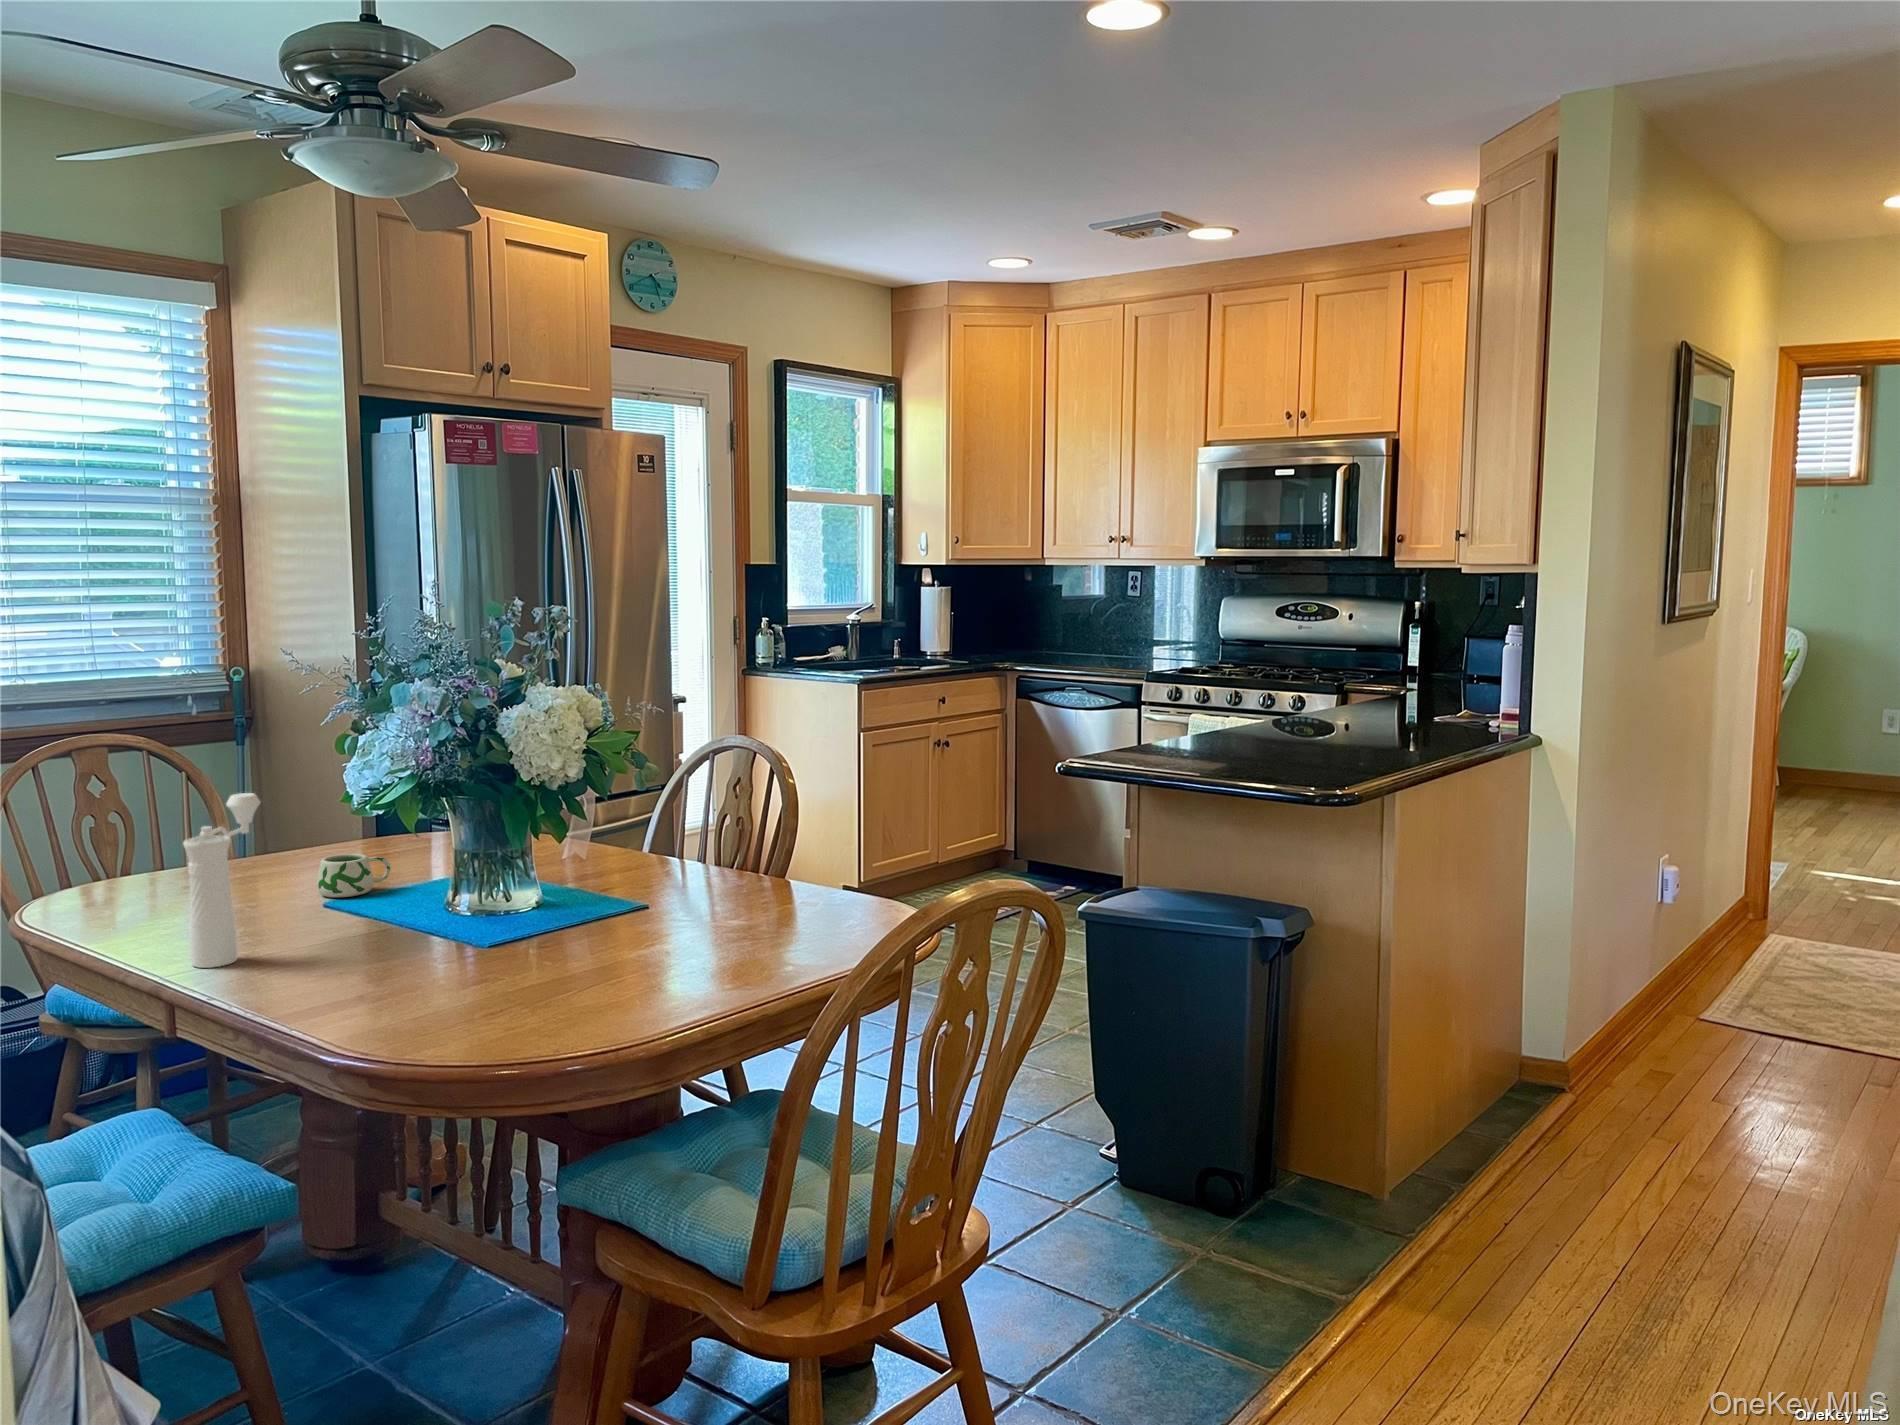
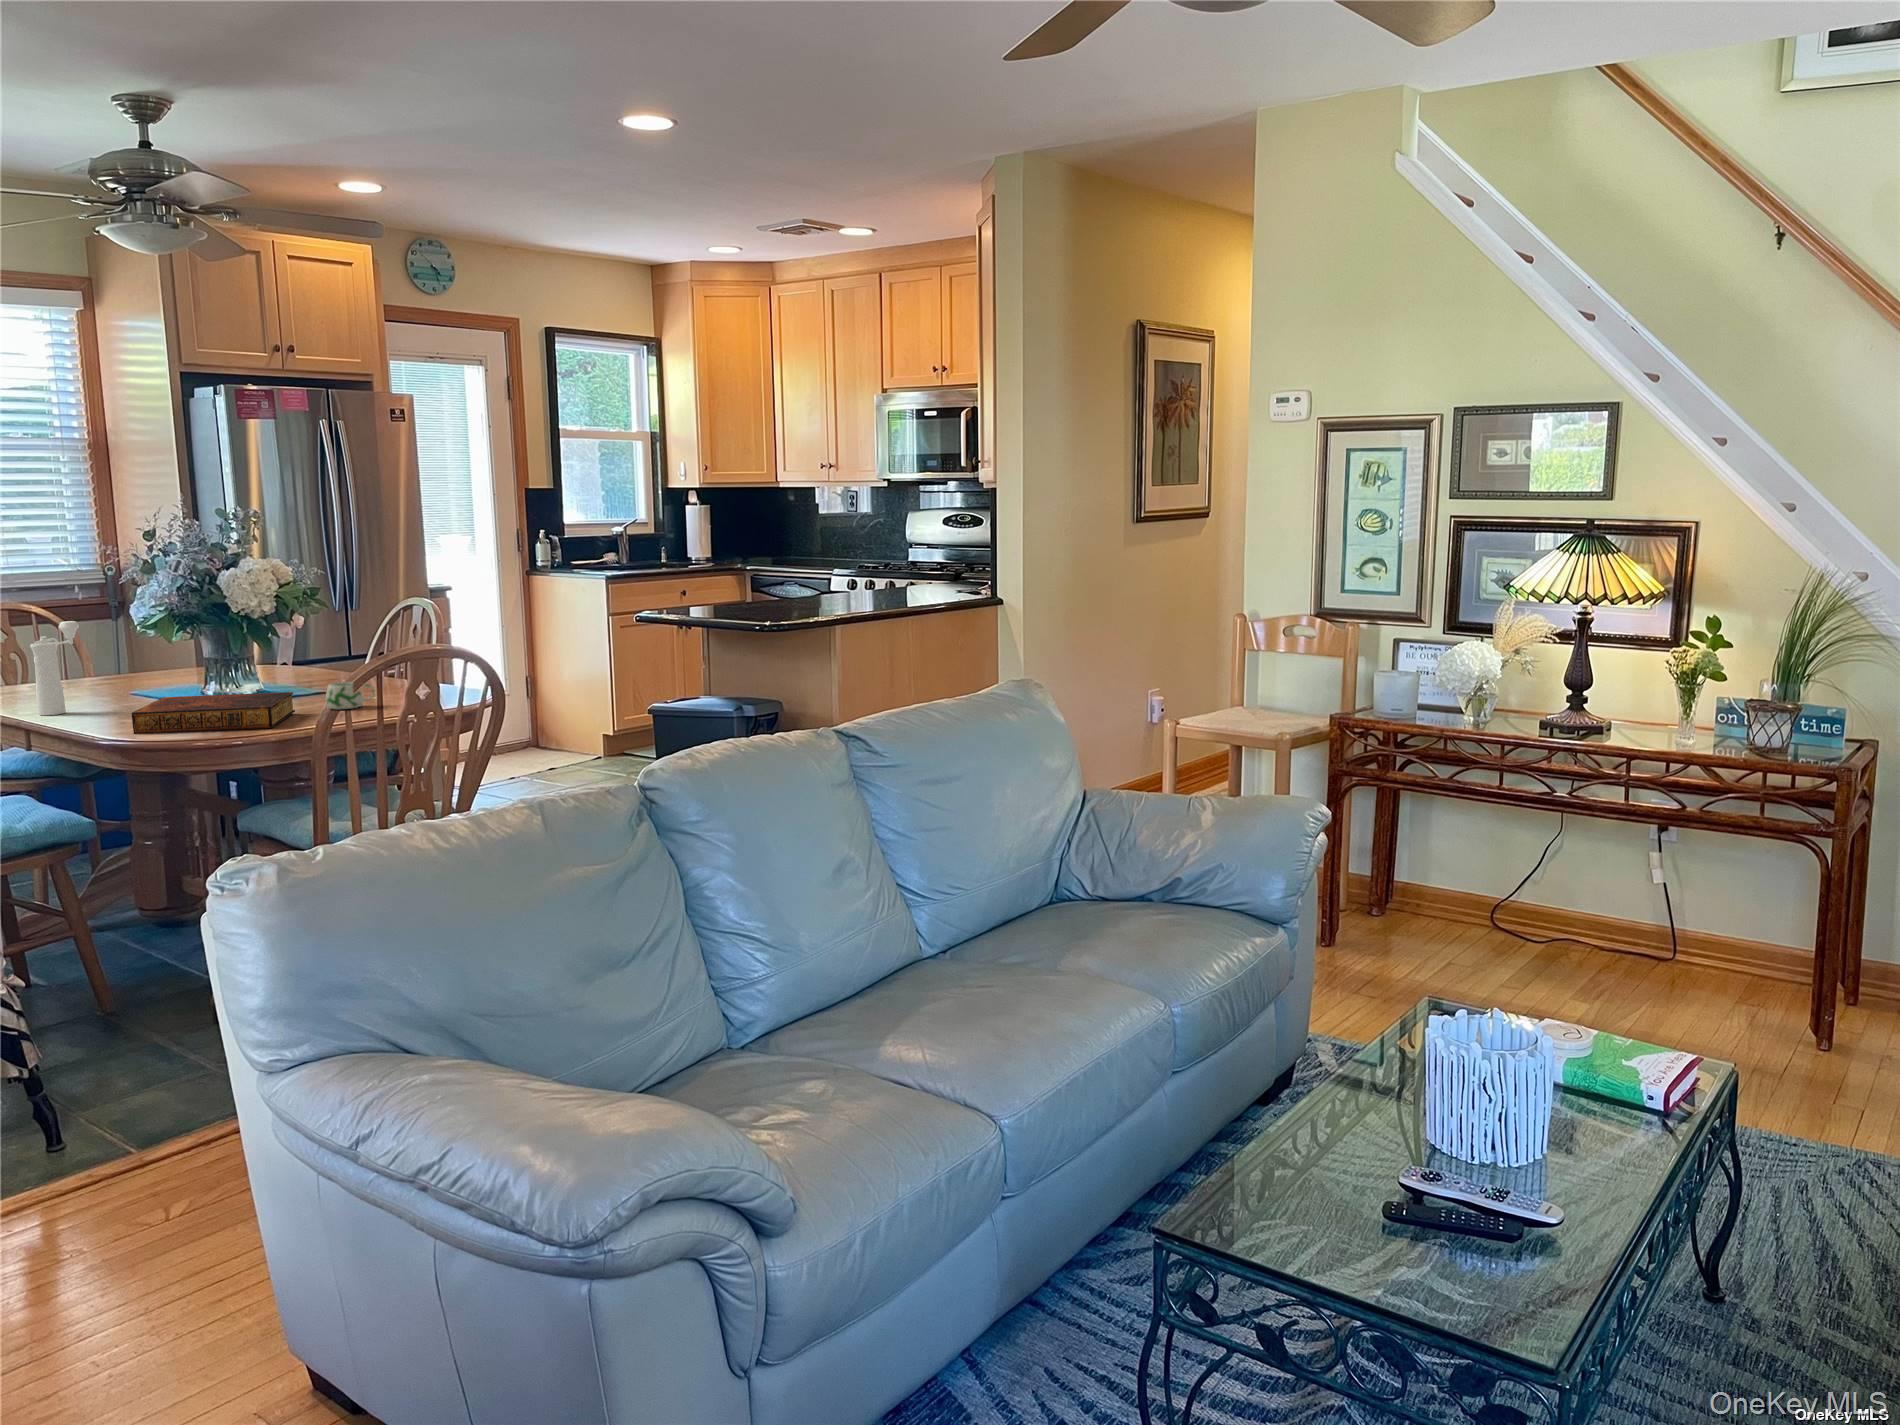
mug: present [317,854,390,897] -> present [326,682,374,709]
book: none [394,931,648,1038] -> present [131,692,295,734]

